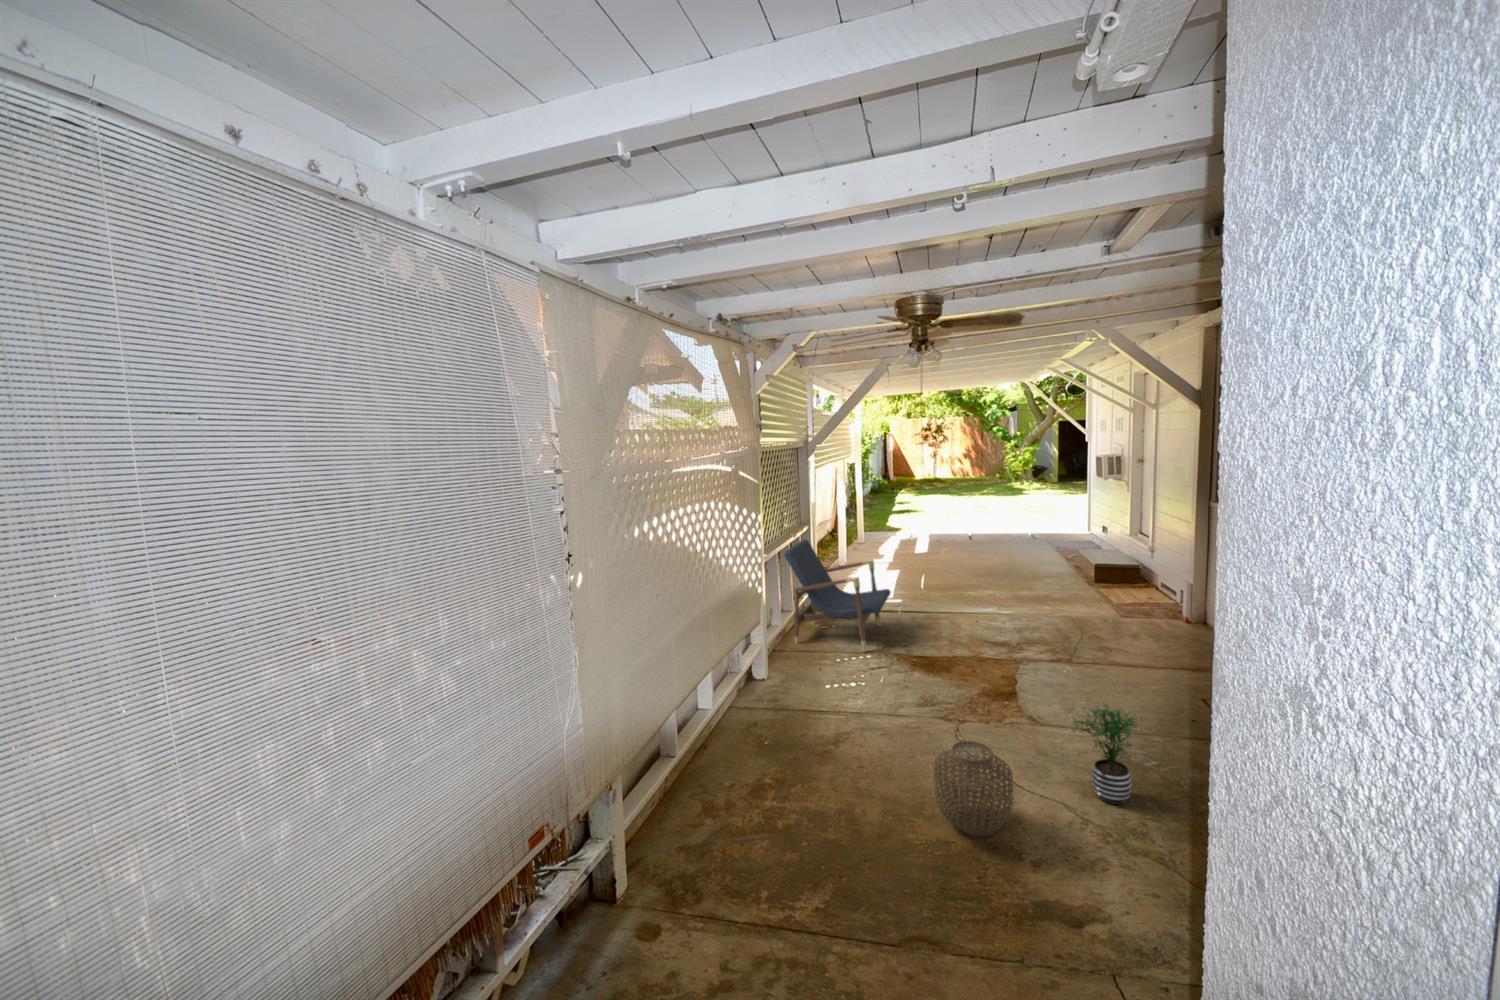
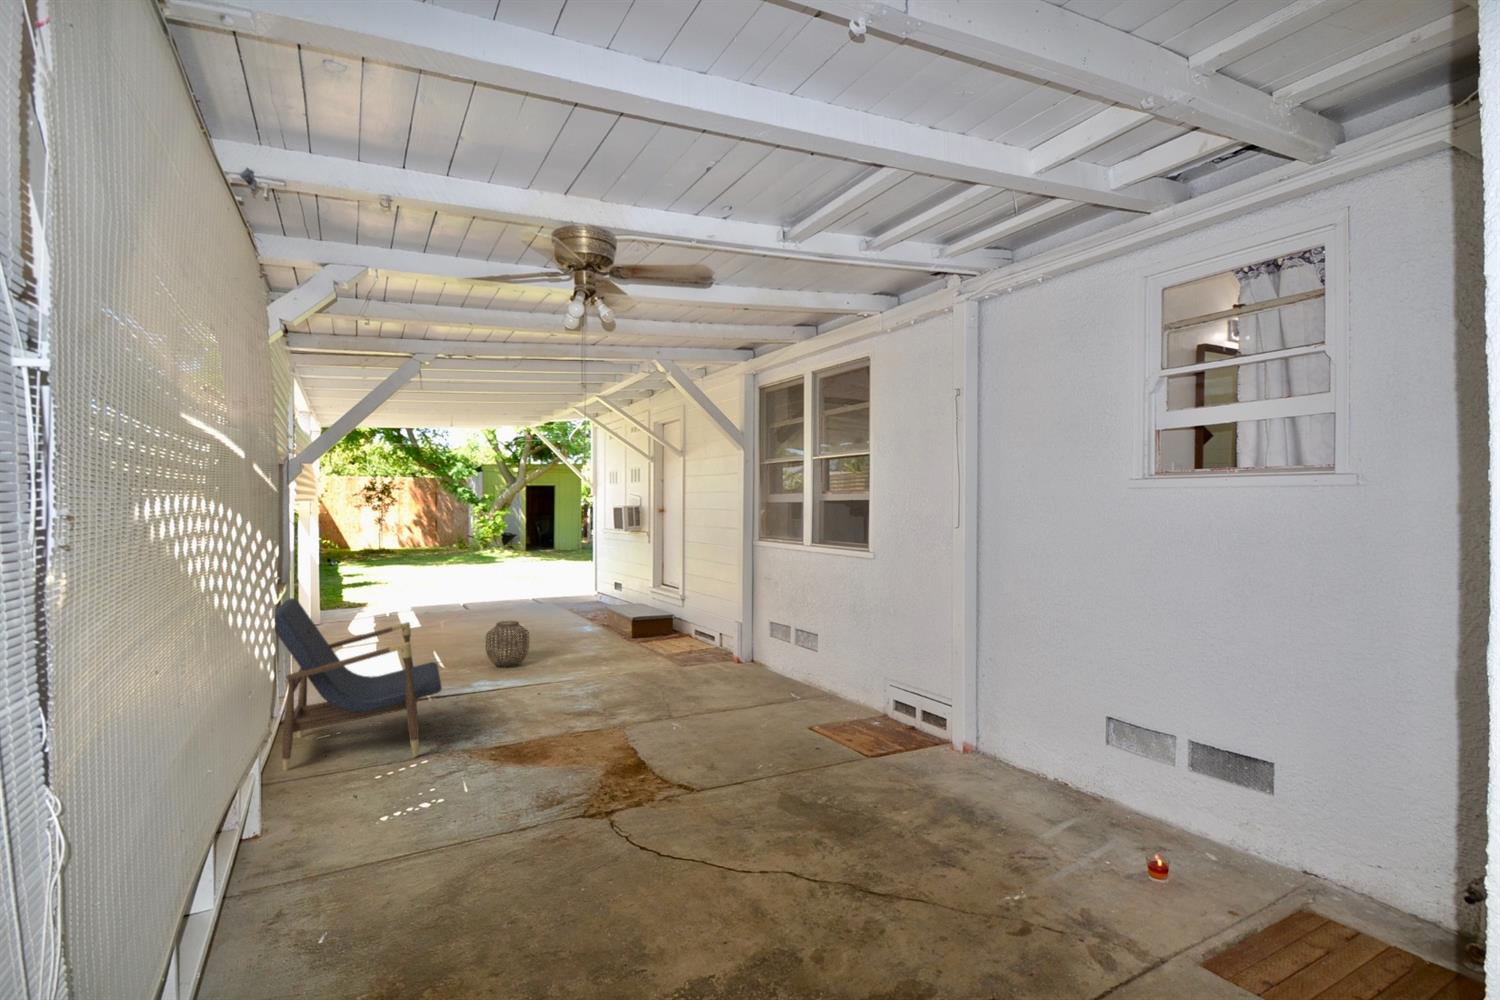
potted plant: present [1073,704,1143,805] -> none [773,724,847,841]
woven basket: present [934,741,1013,836] -> present [486,621,529,668]

